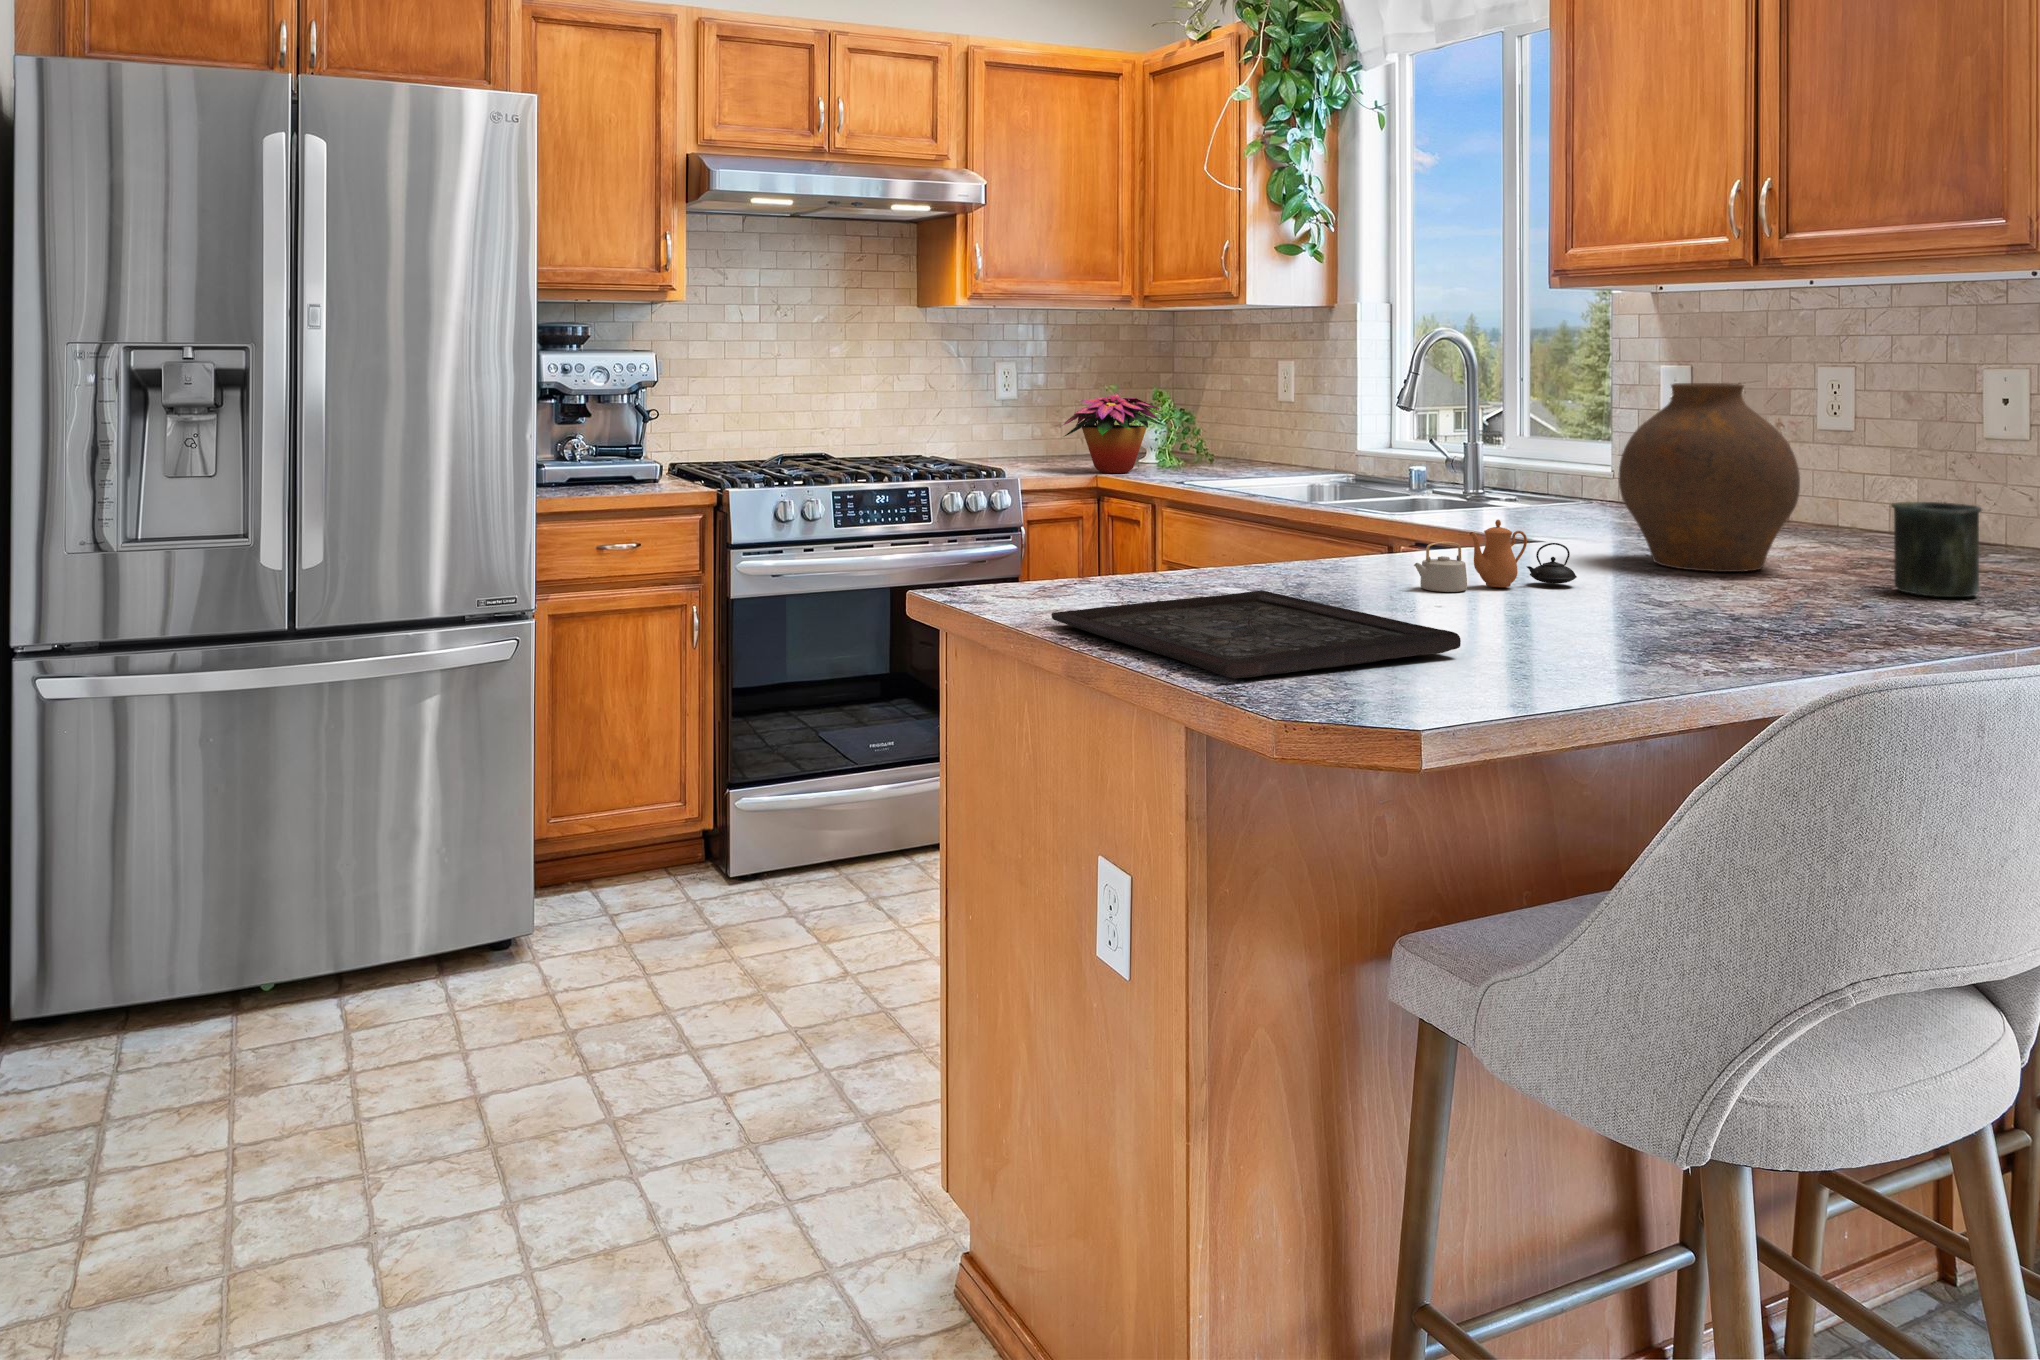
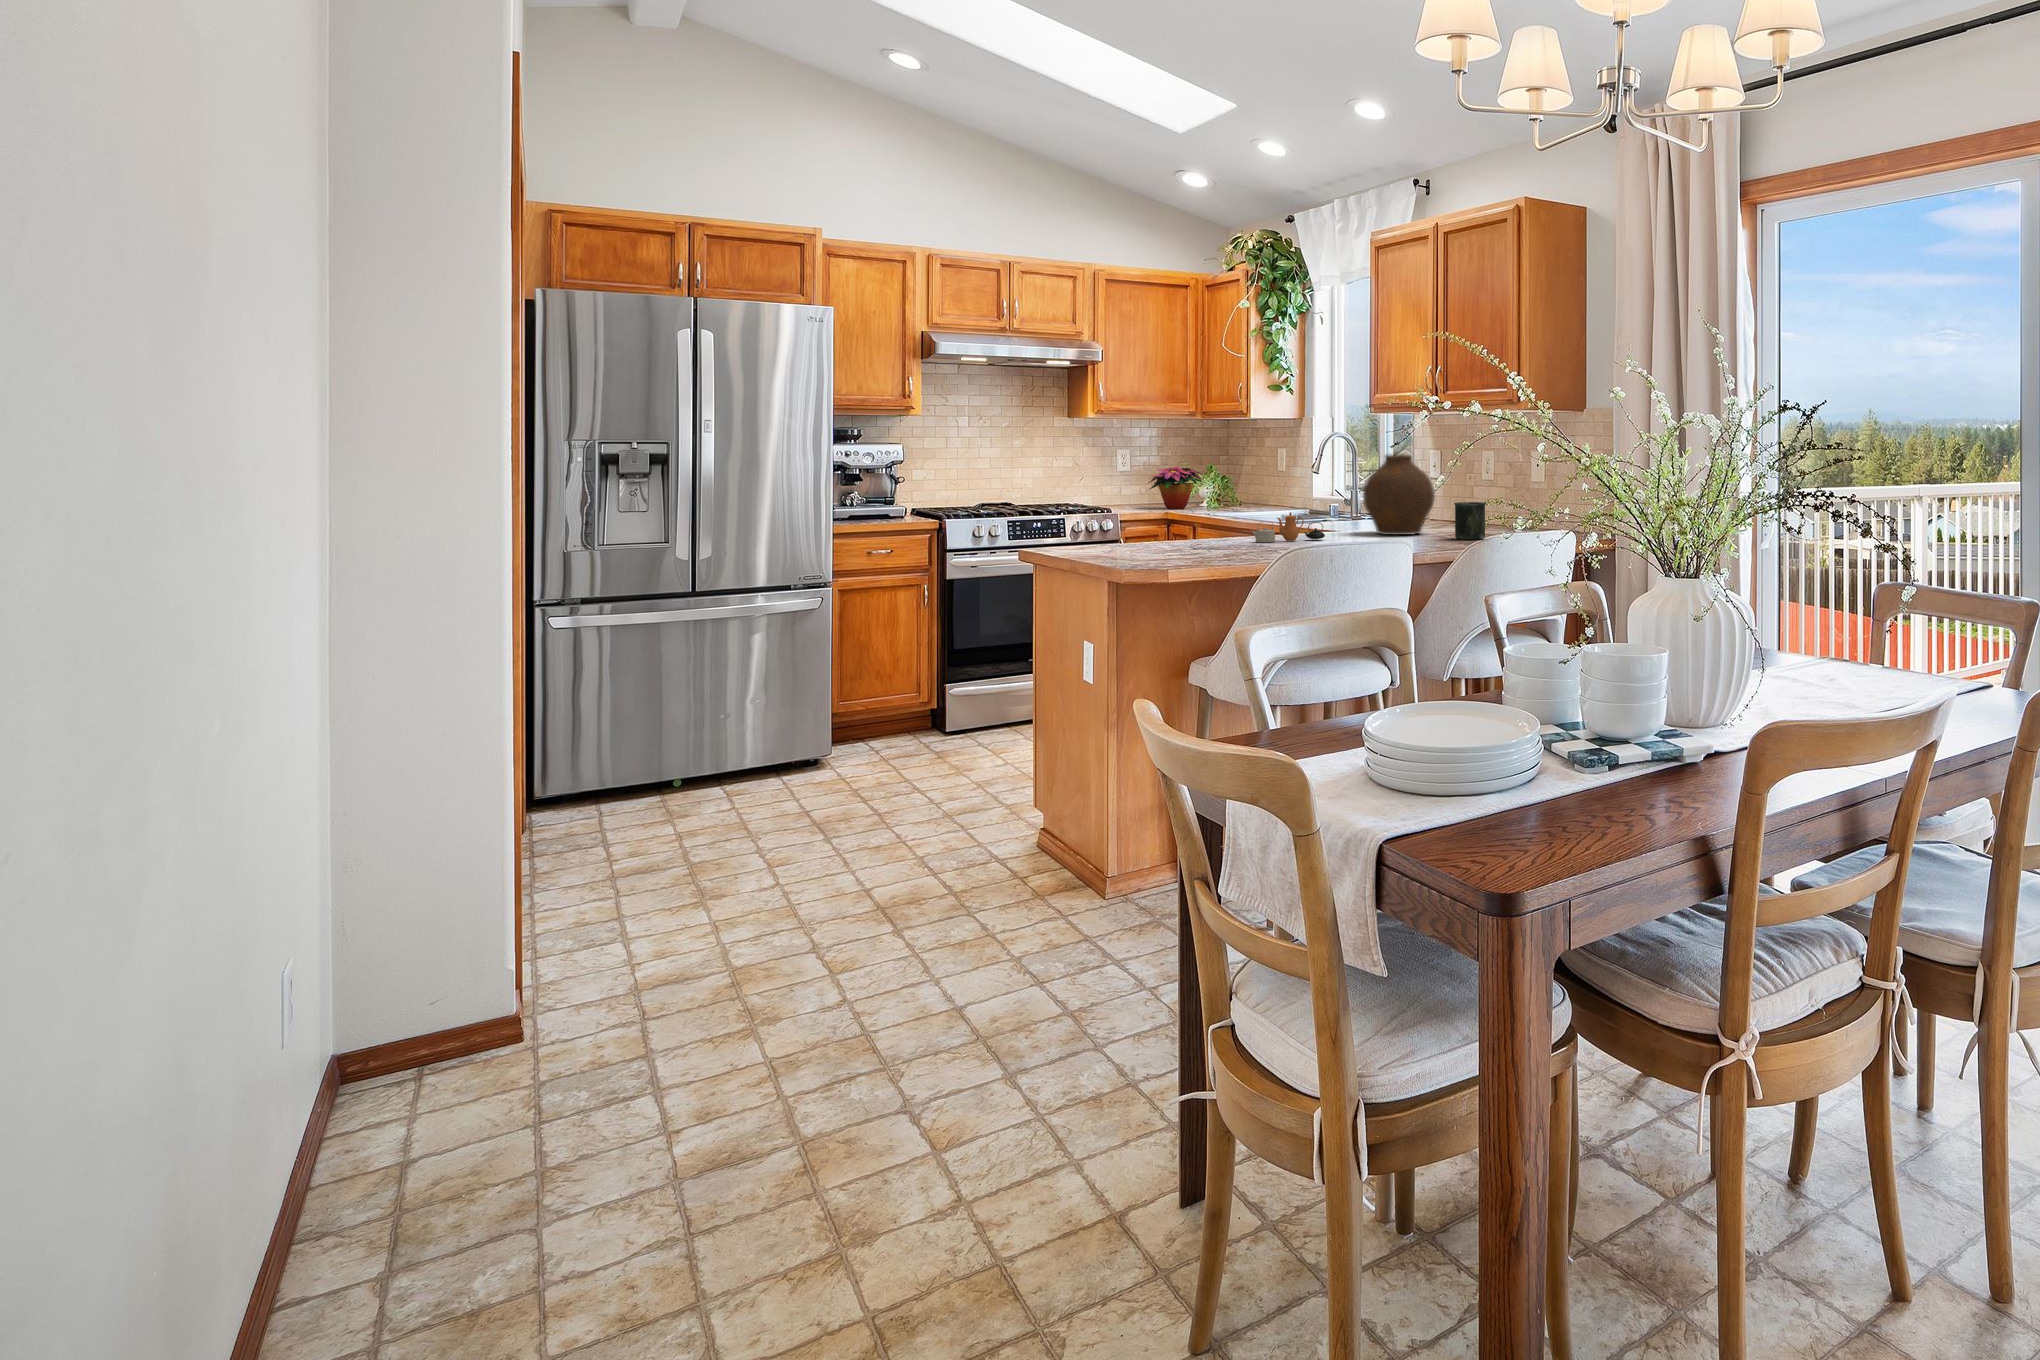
tray: present [1051,591,1461,679] -> none [1076,541,1233,563]

